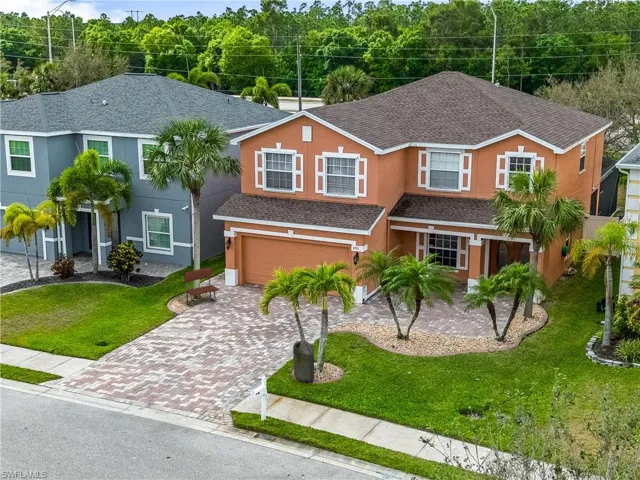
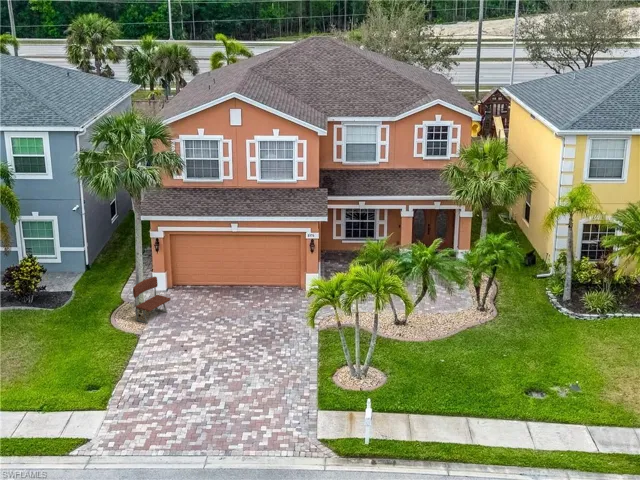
trash can: present [293,340,314,383] -> none [338,348,368,391]

